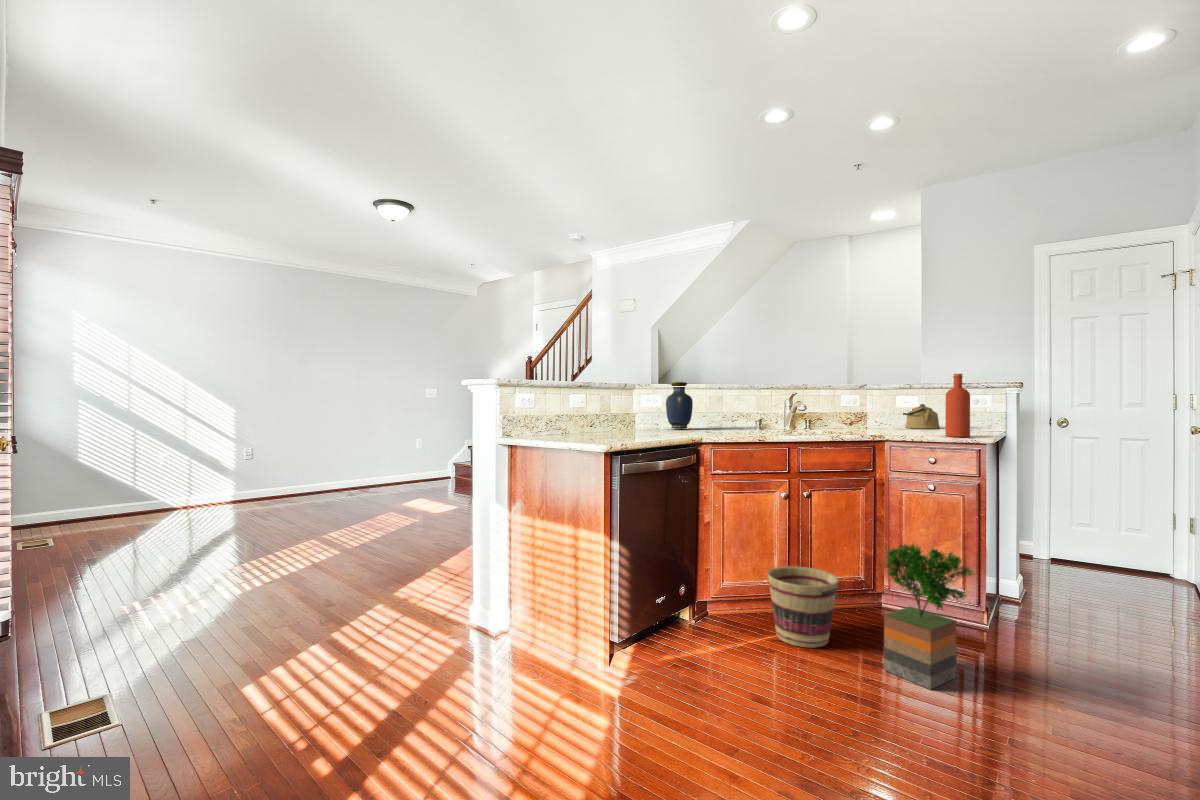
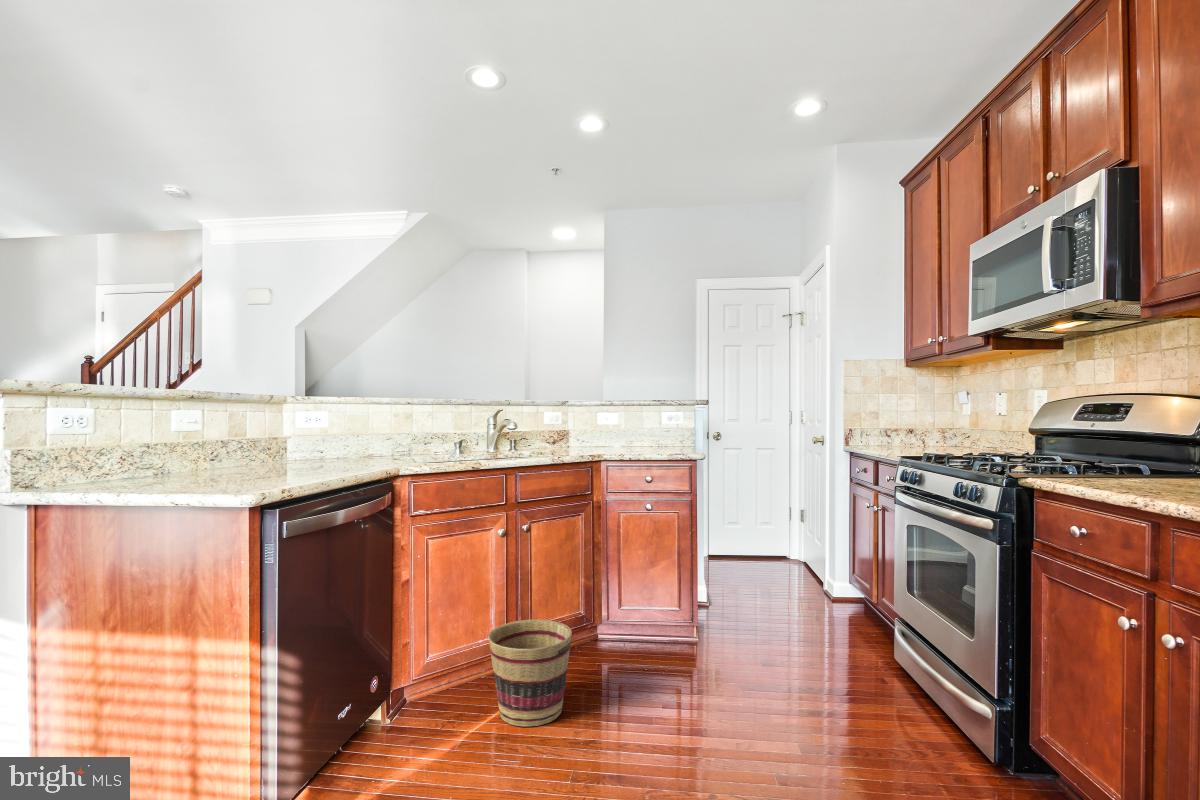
bottle: present [945,374,970,437] -> none [657,387,679,452]
vase: present [666,382,693,429] -> none [334,393,372,457]
kettle: present [903,404,940,429] -> none [601,419,637,445]
potted tree: present [884,544,973,689] -> none [622,574,716,742]

